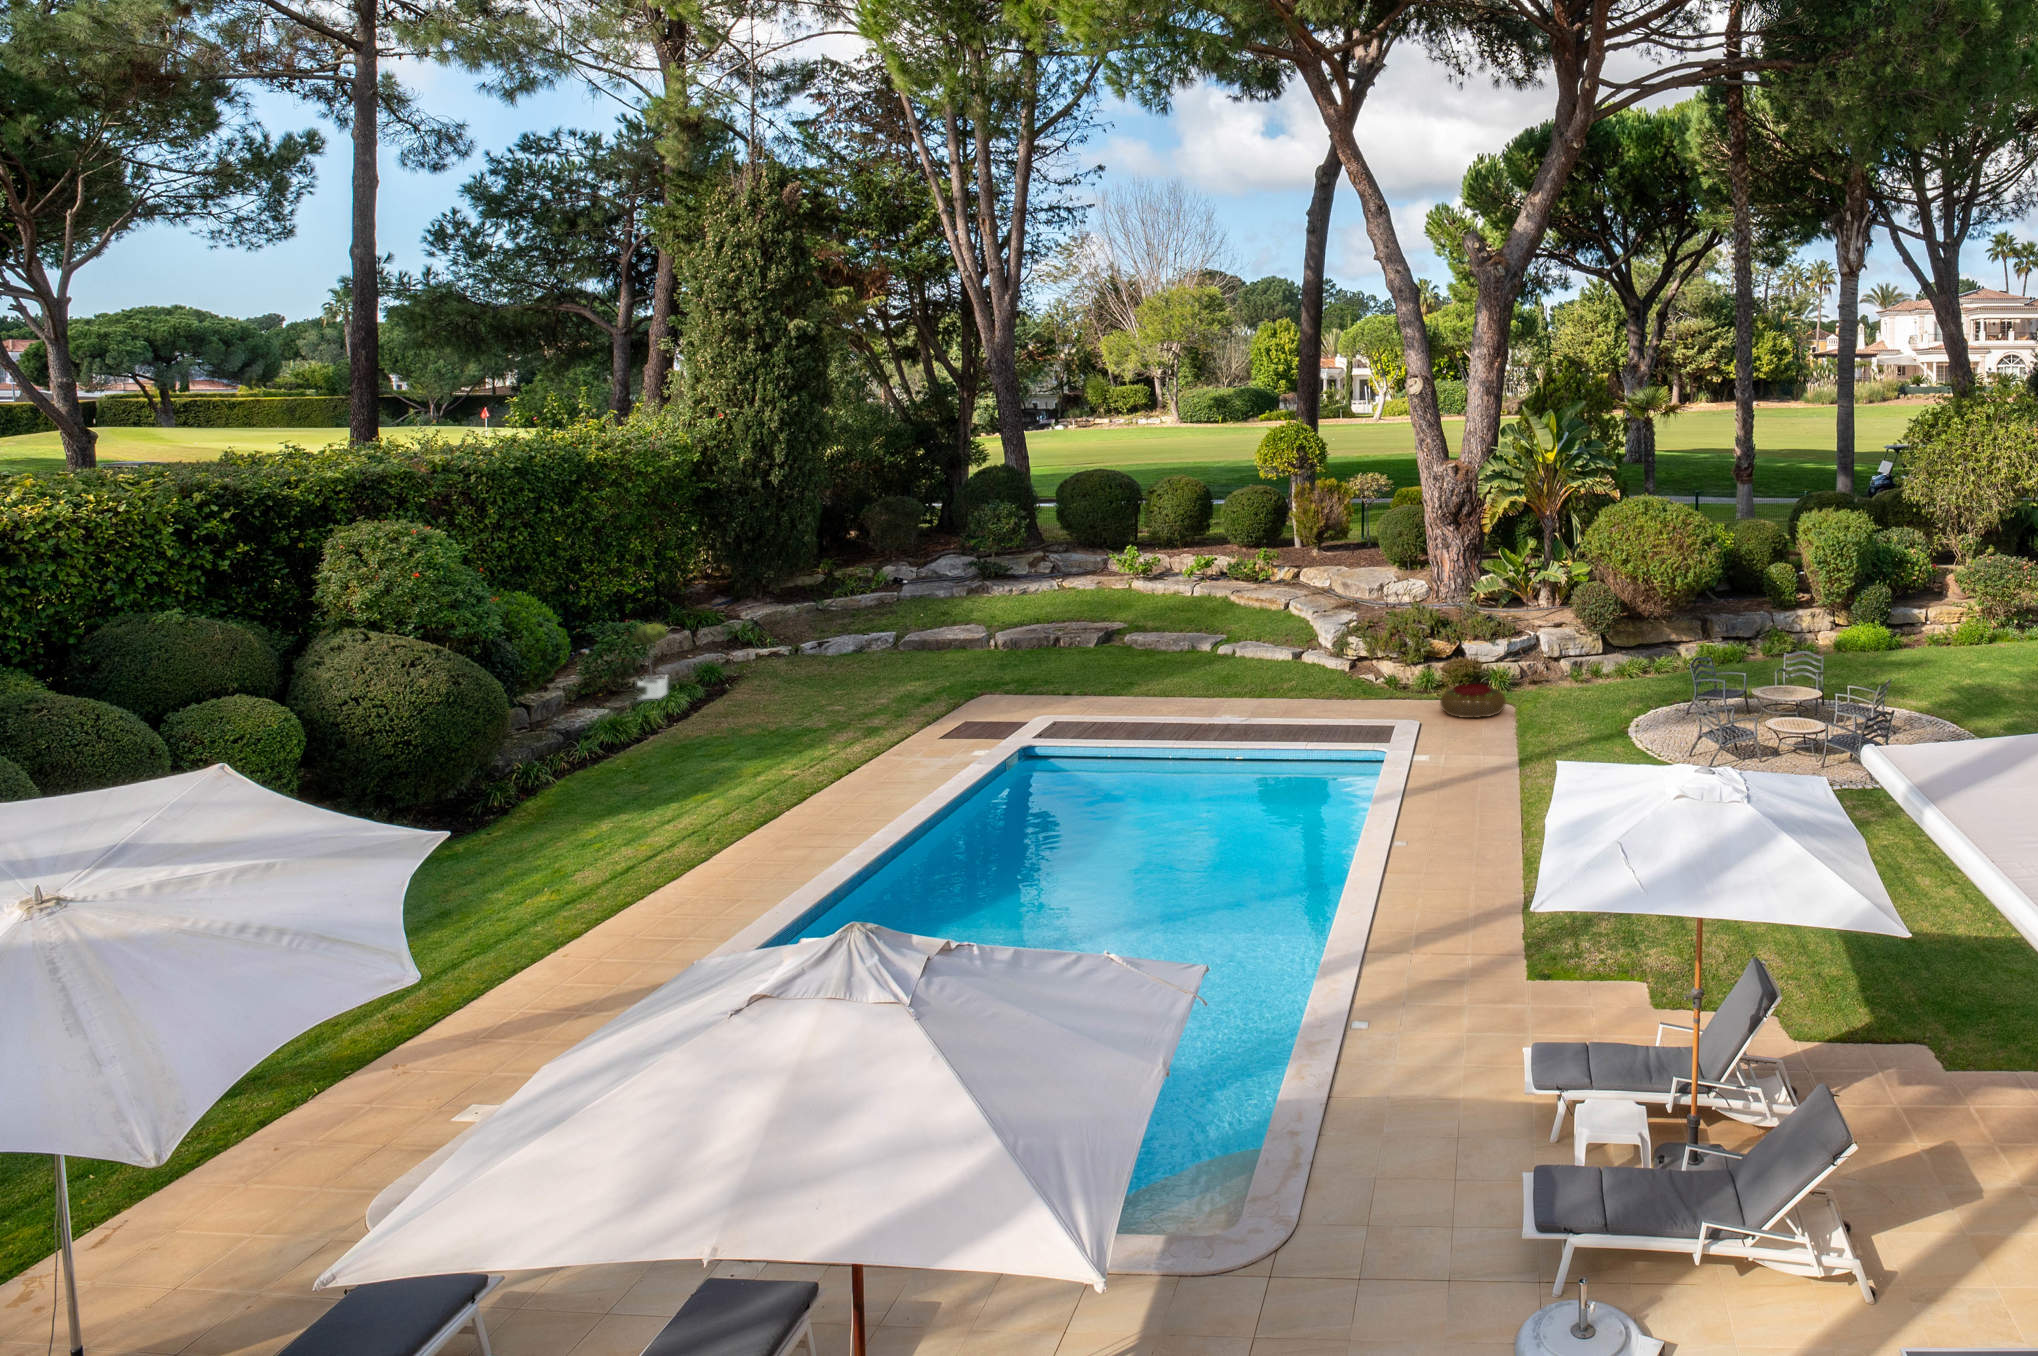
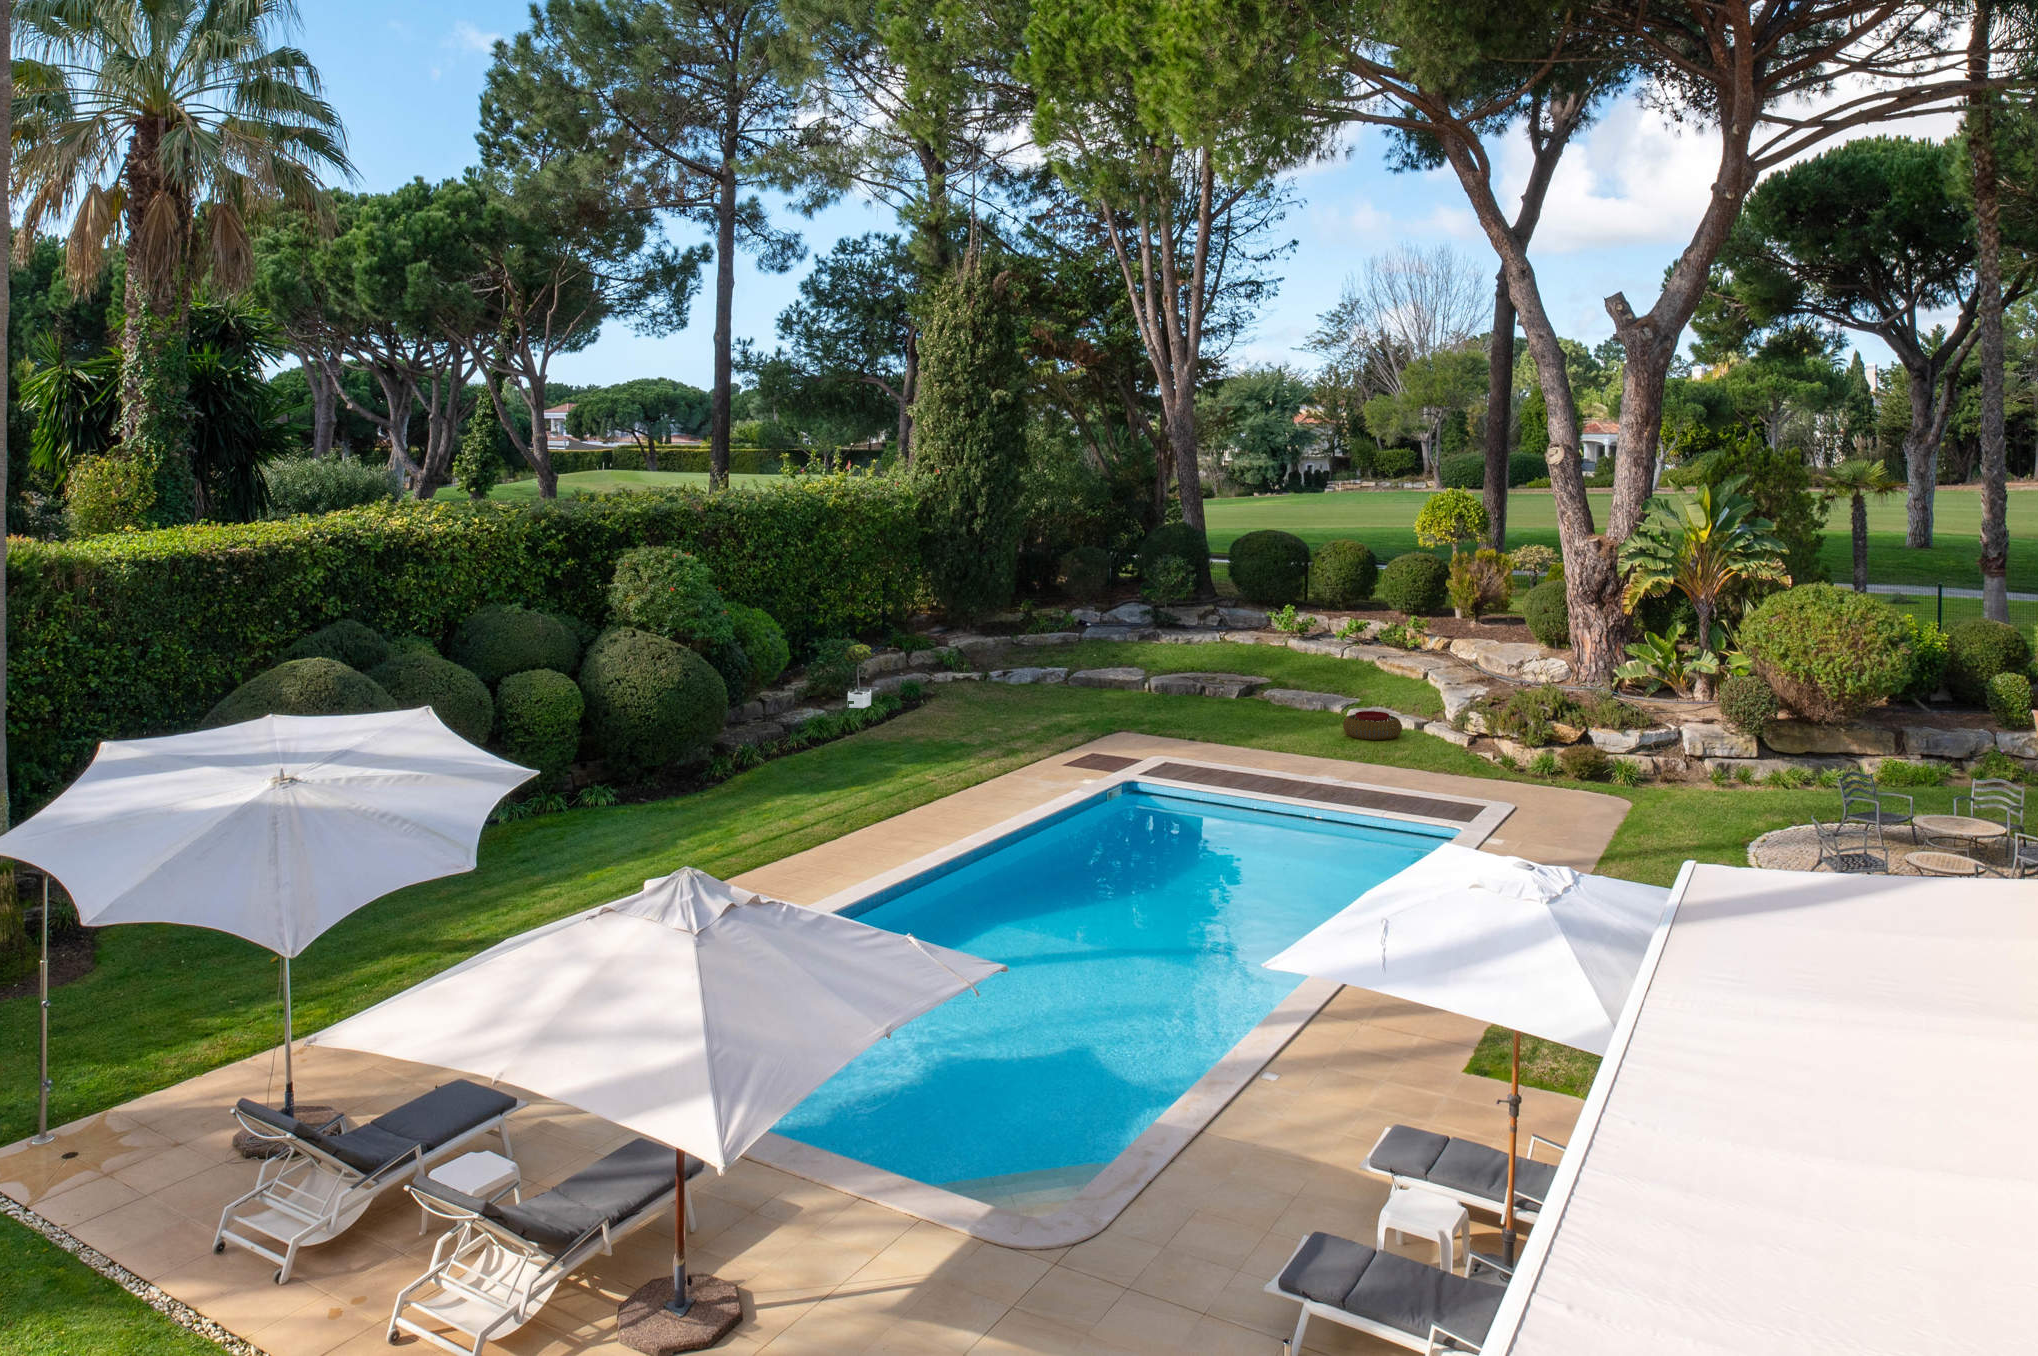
pouf: present [1440,684,1506,718] -> present [1343,711,1402,740]

